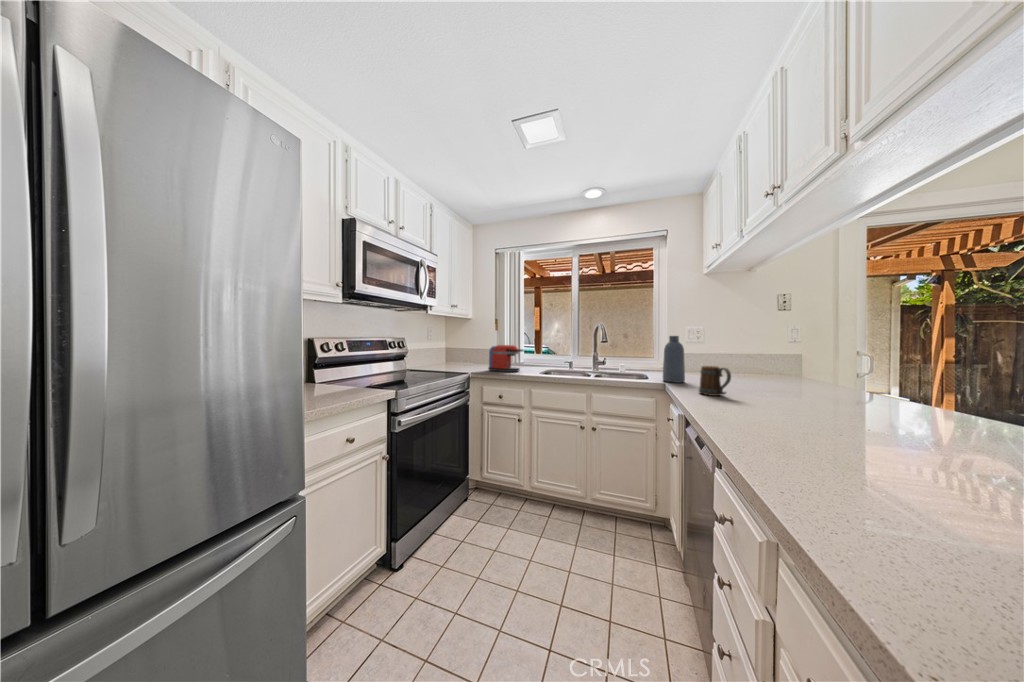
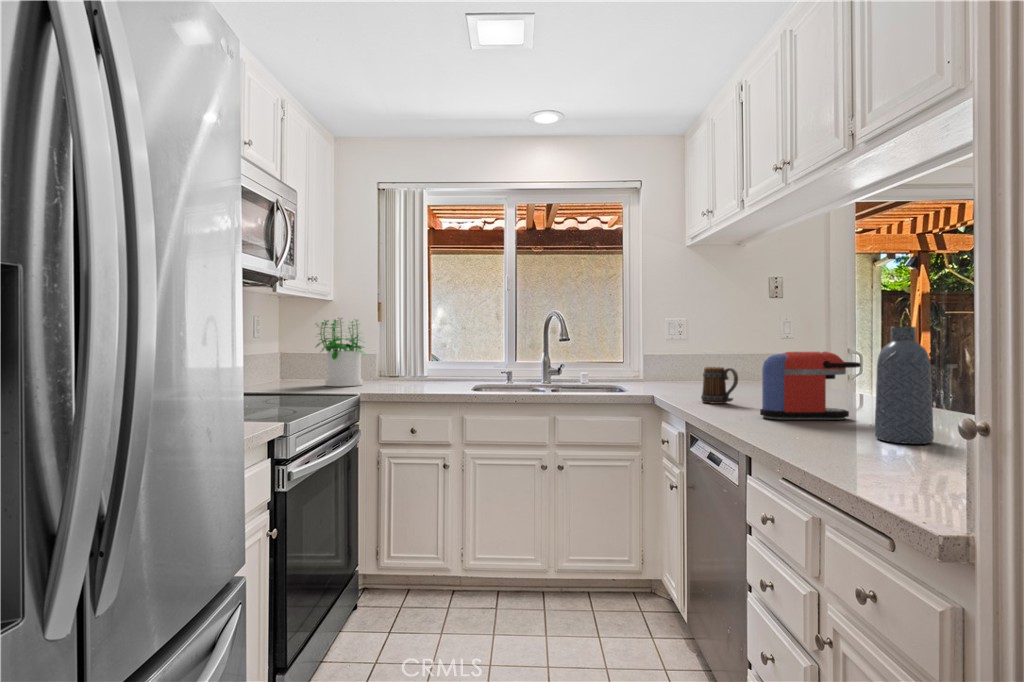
potted plant: none [461,328,488,367] -> present [316,318,366,386]
vase: present [663,336,685,383] -> present [875,327,934,444]
coffee maker: present [488,345,524,372] -> present [760,352,861,420]

